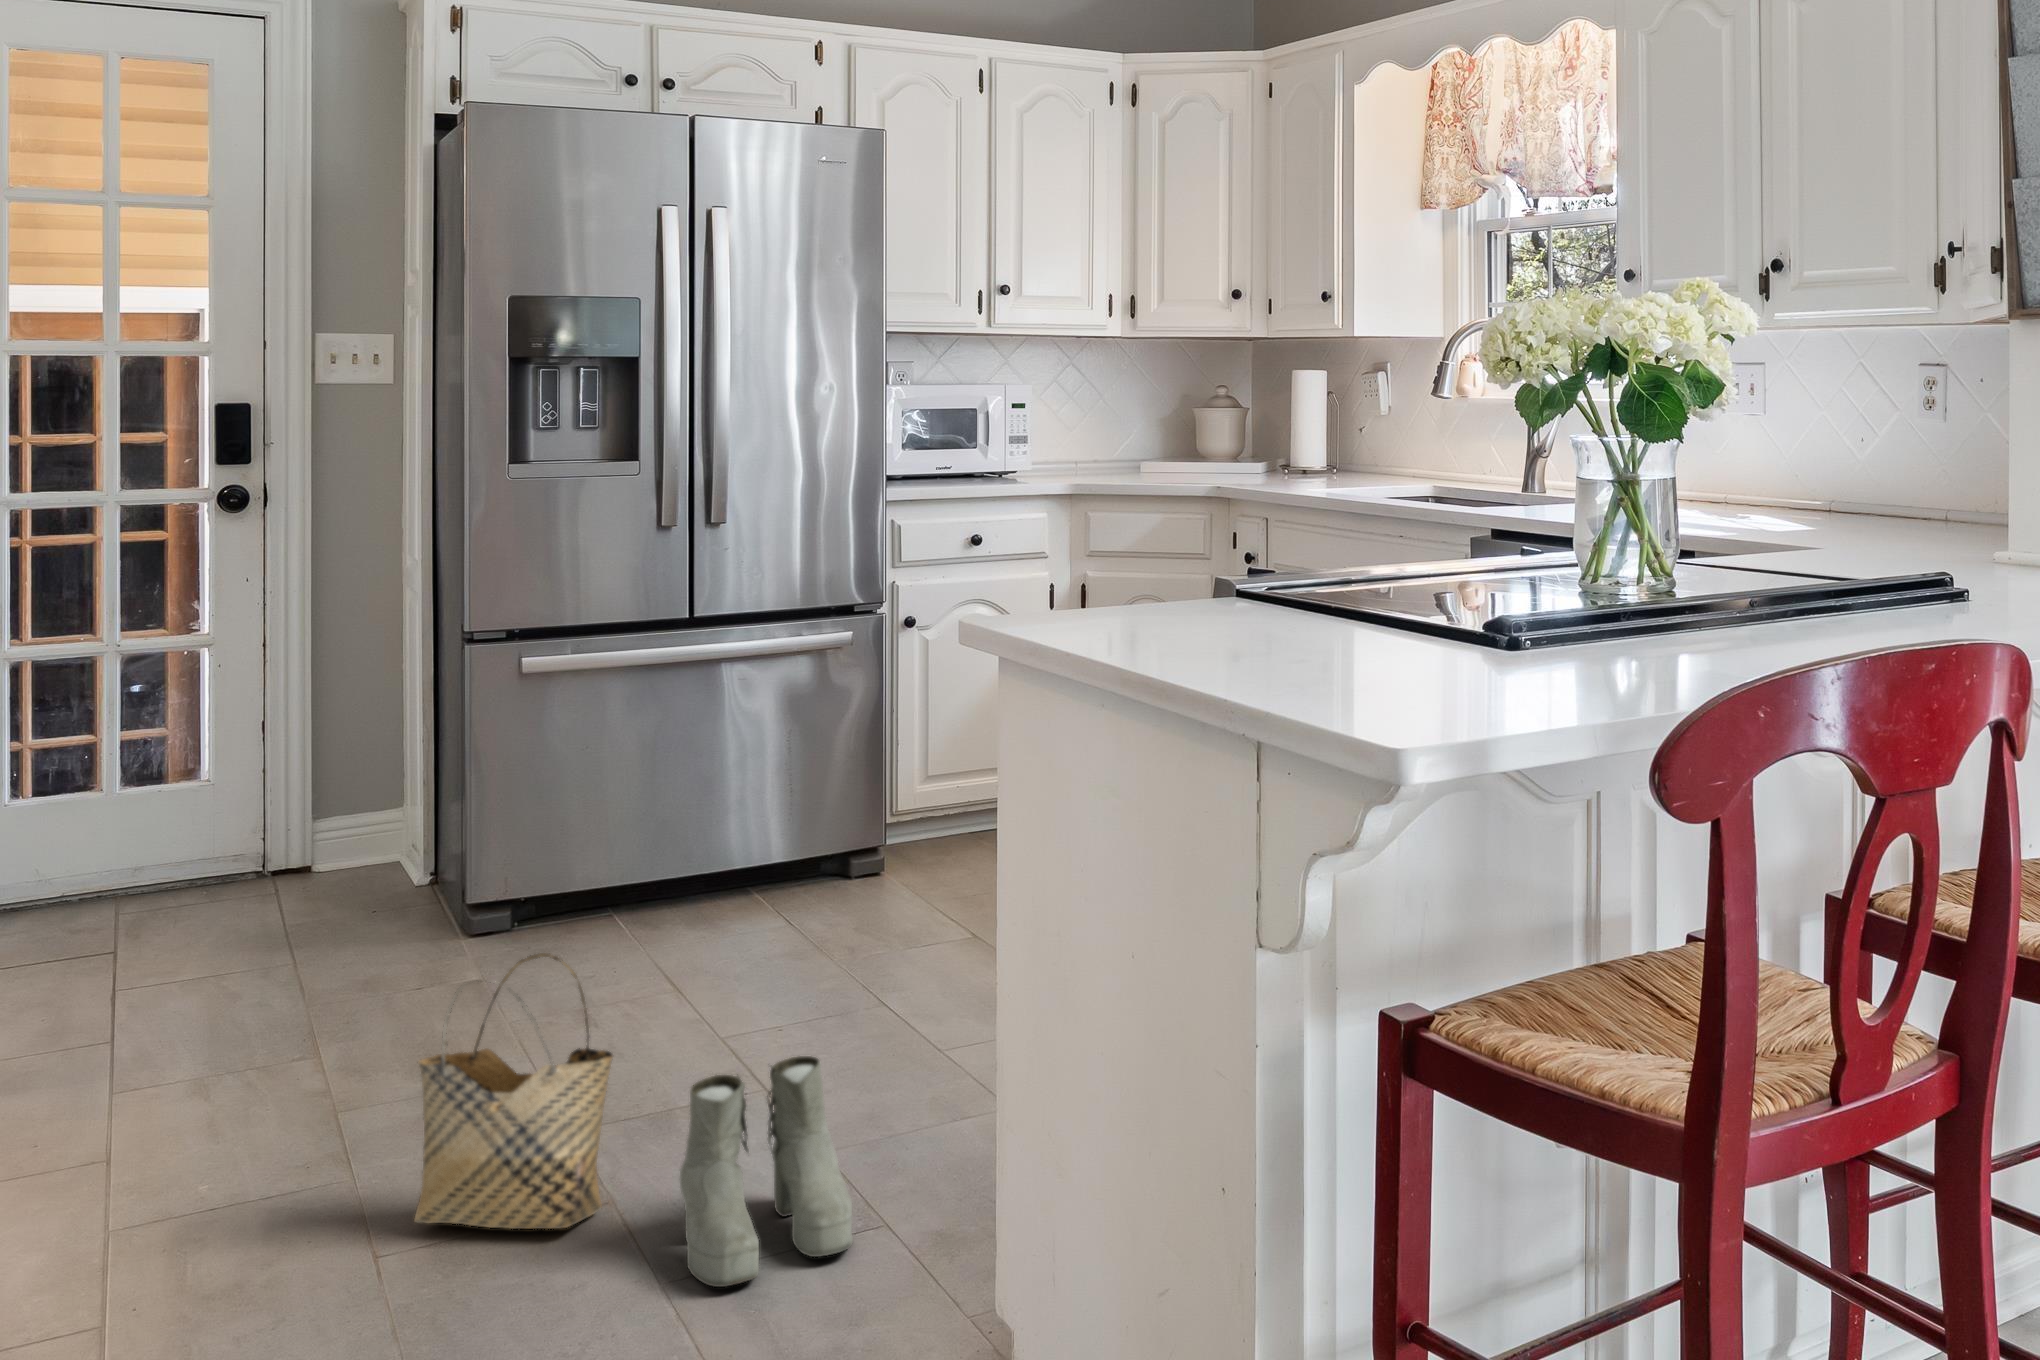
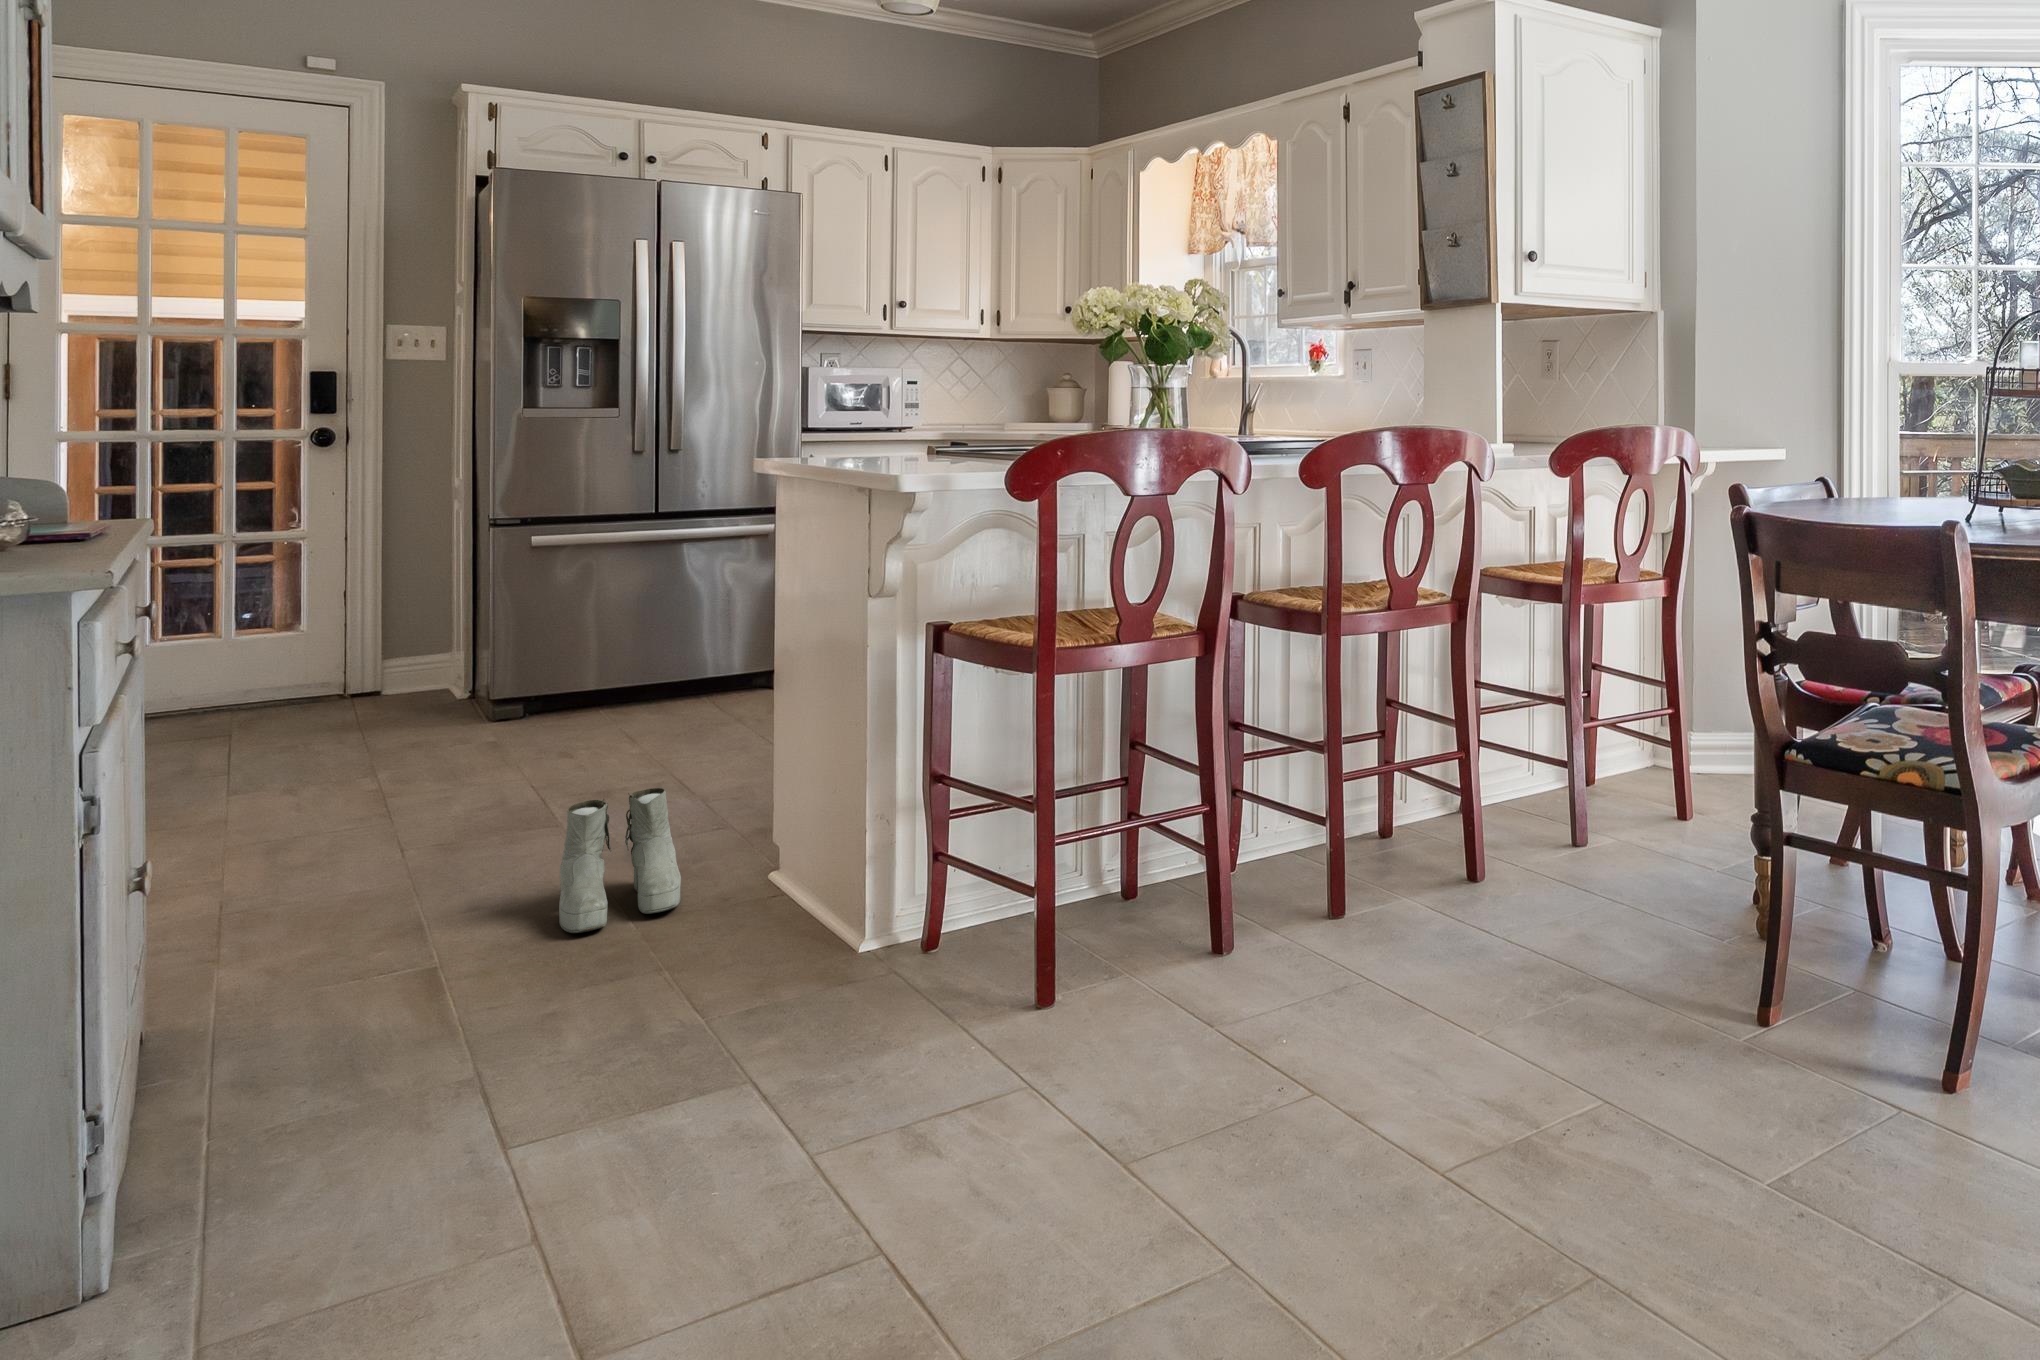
woven basket: present [414,953,613,1229] -> none [375,725,523,905]

